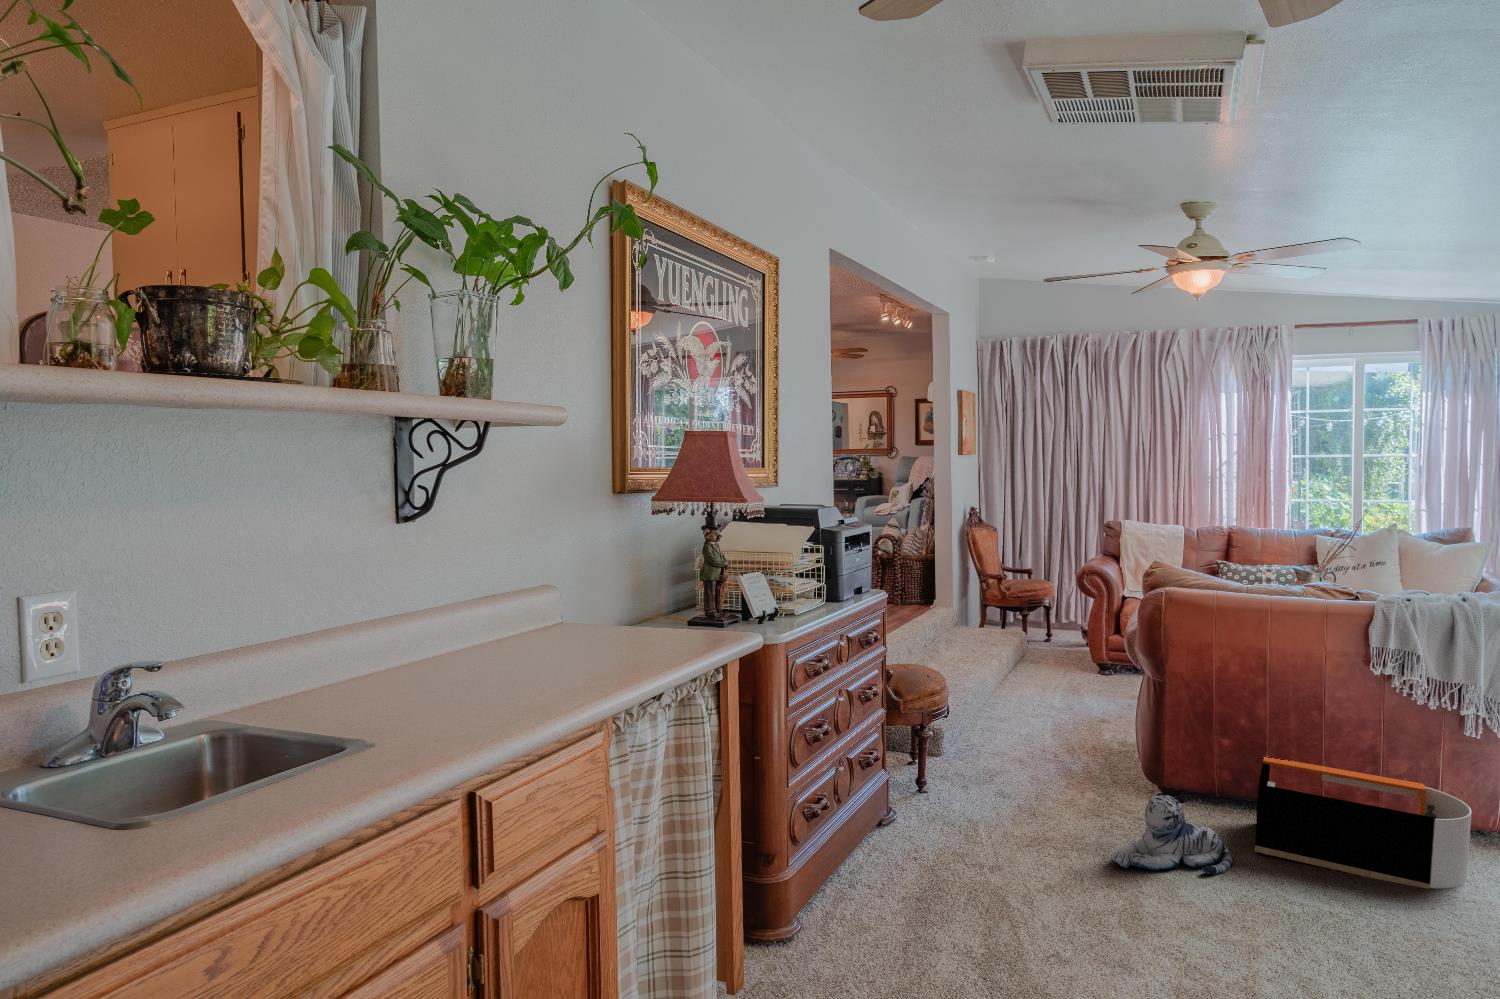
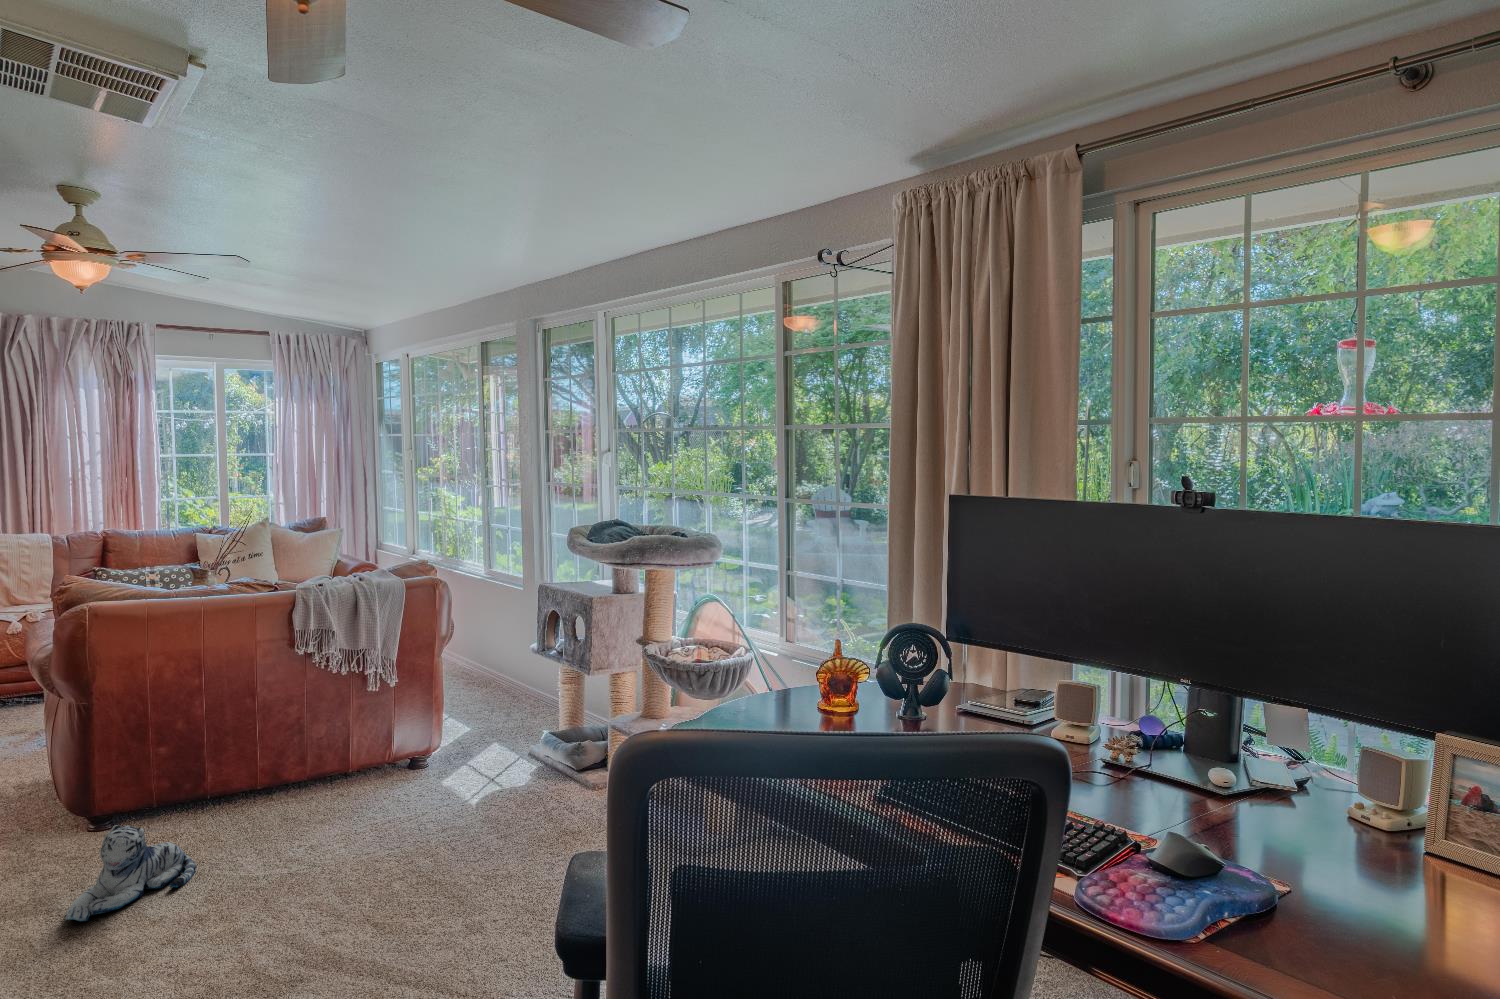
storage bin: present [1255,757,1472,889] -> none [205,736,379,848]

